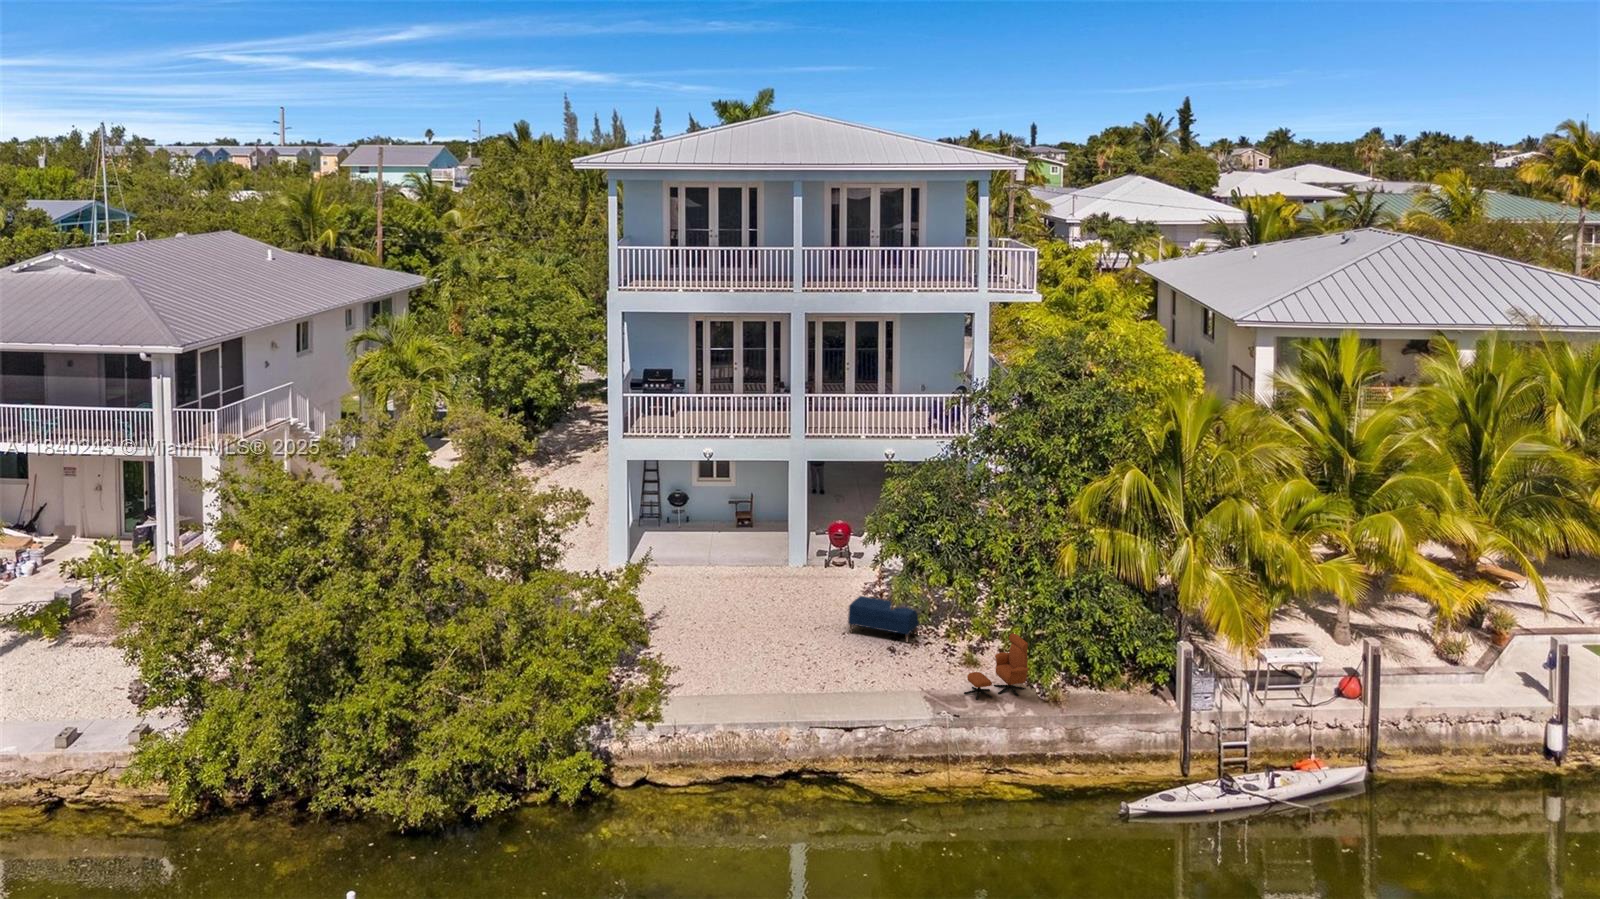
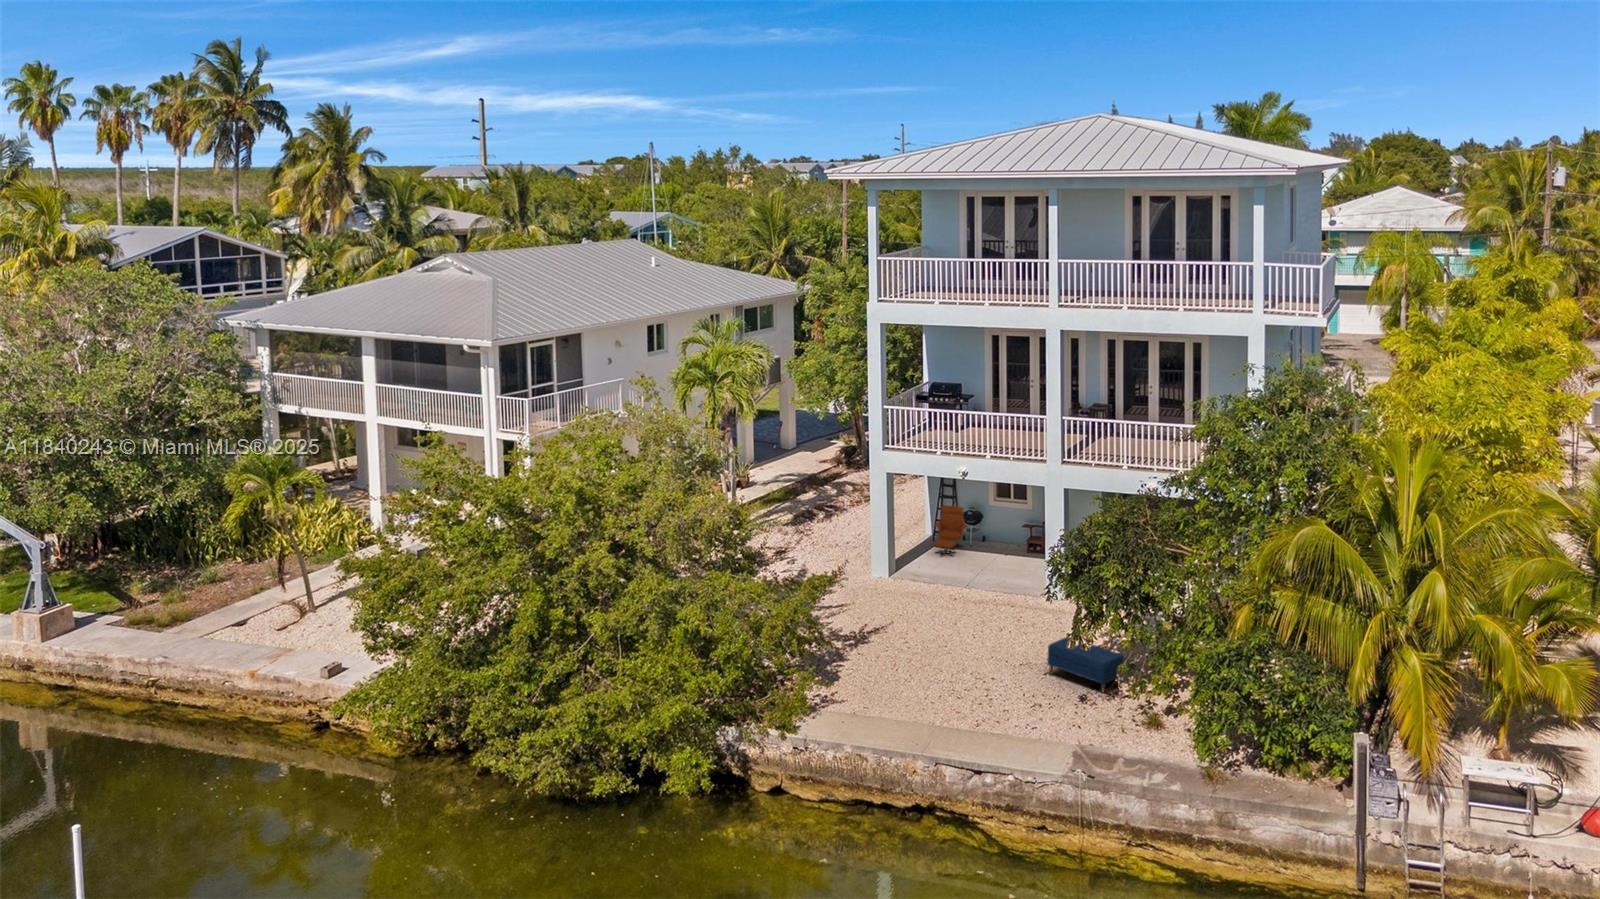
lounge chair: present [964,633,1029,700] -> present [935,506,968,555]

